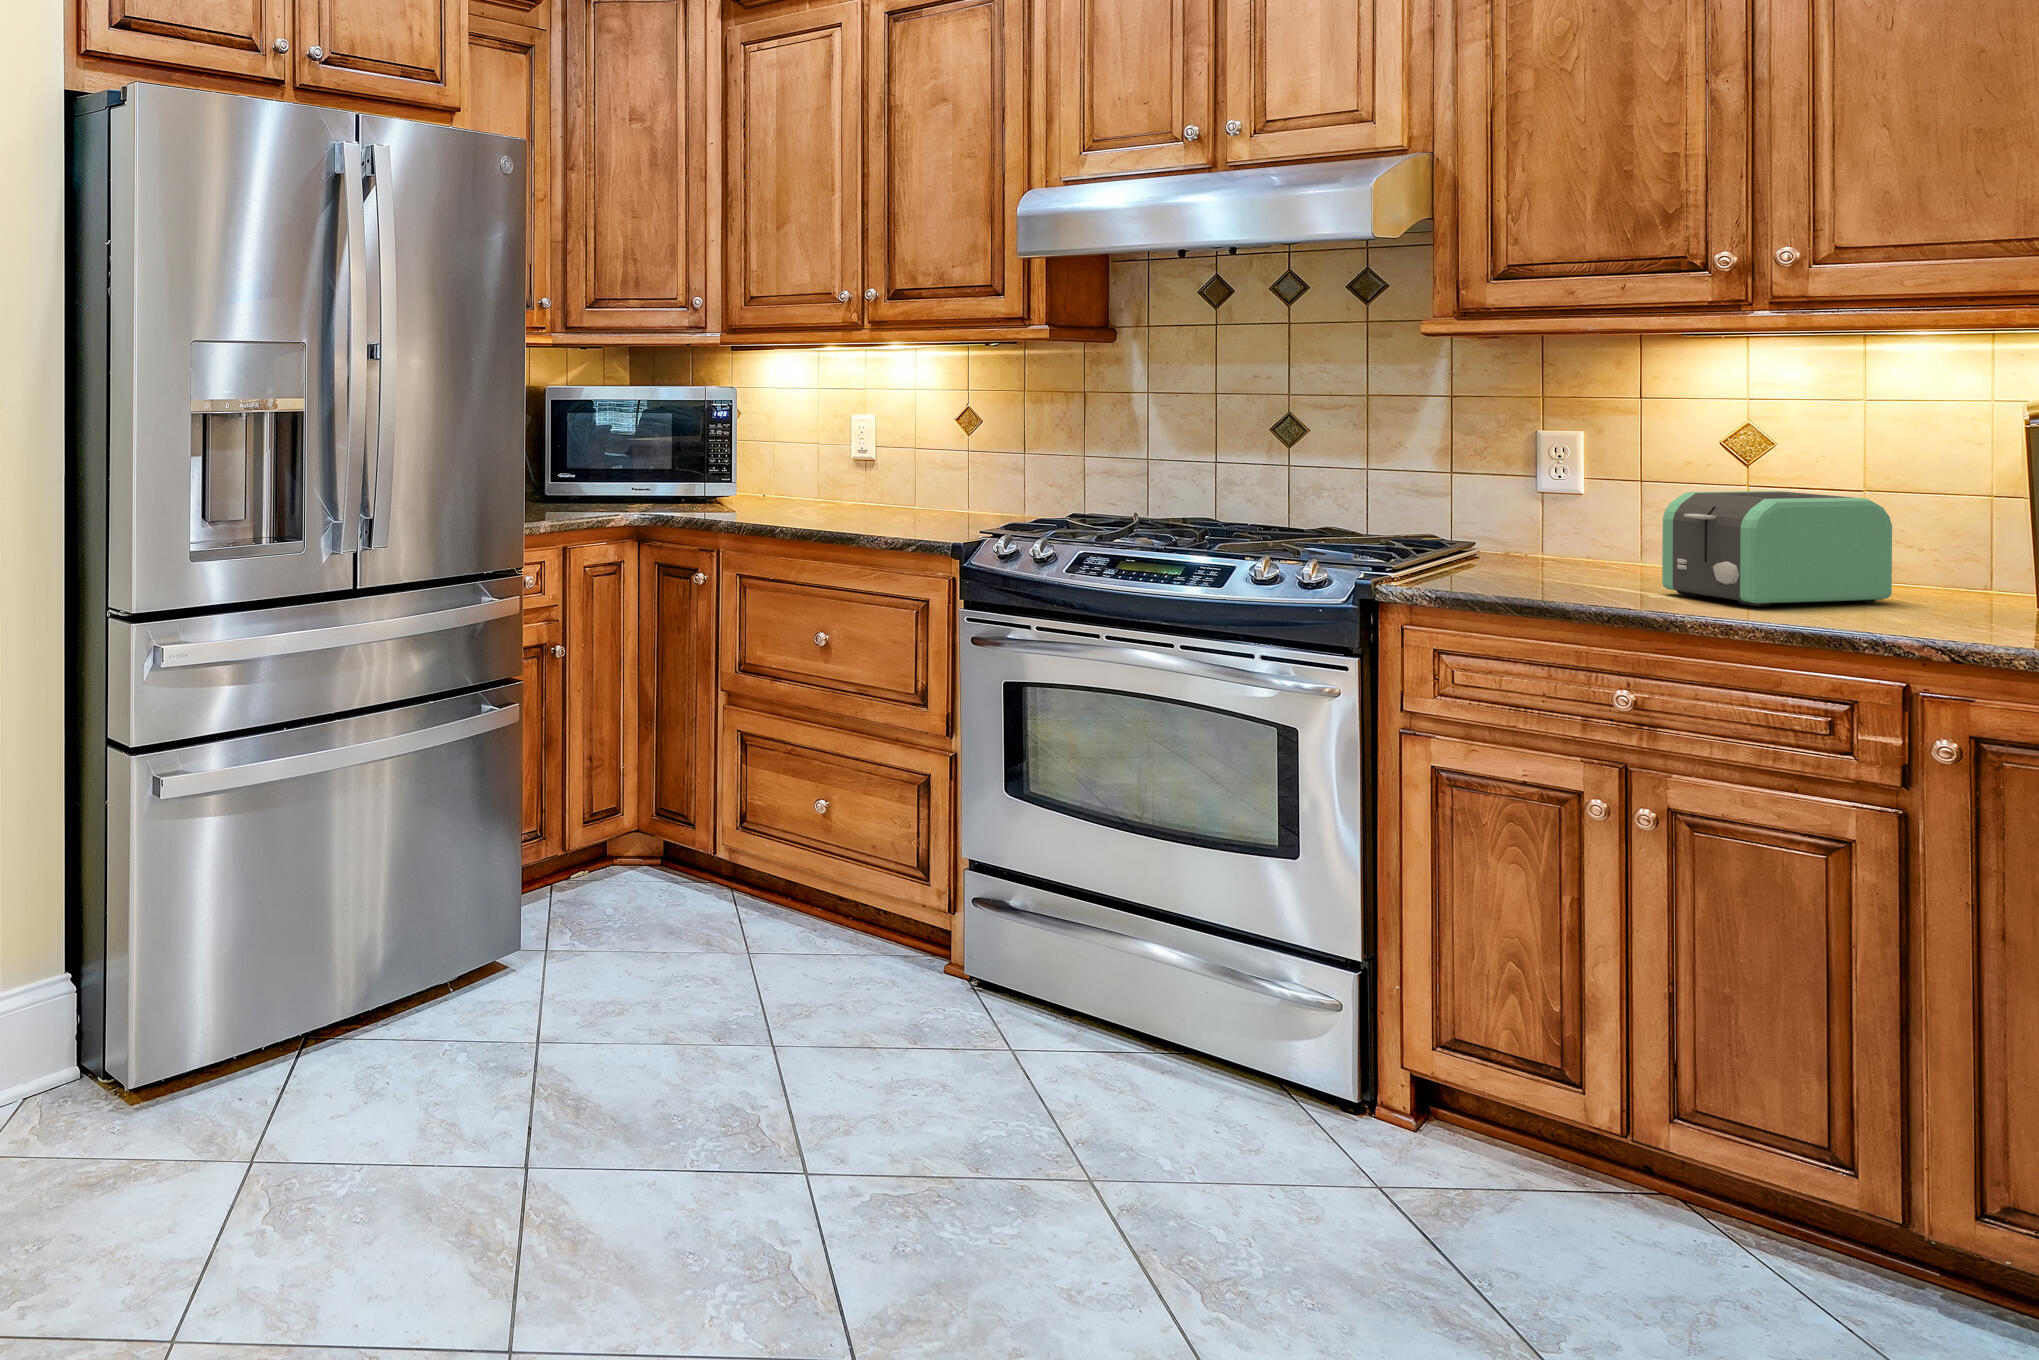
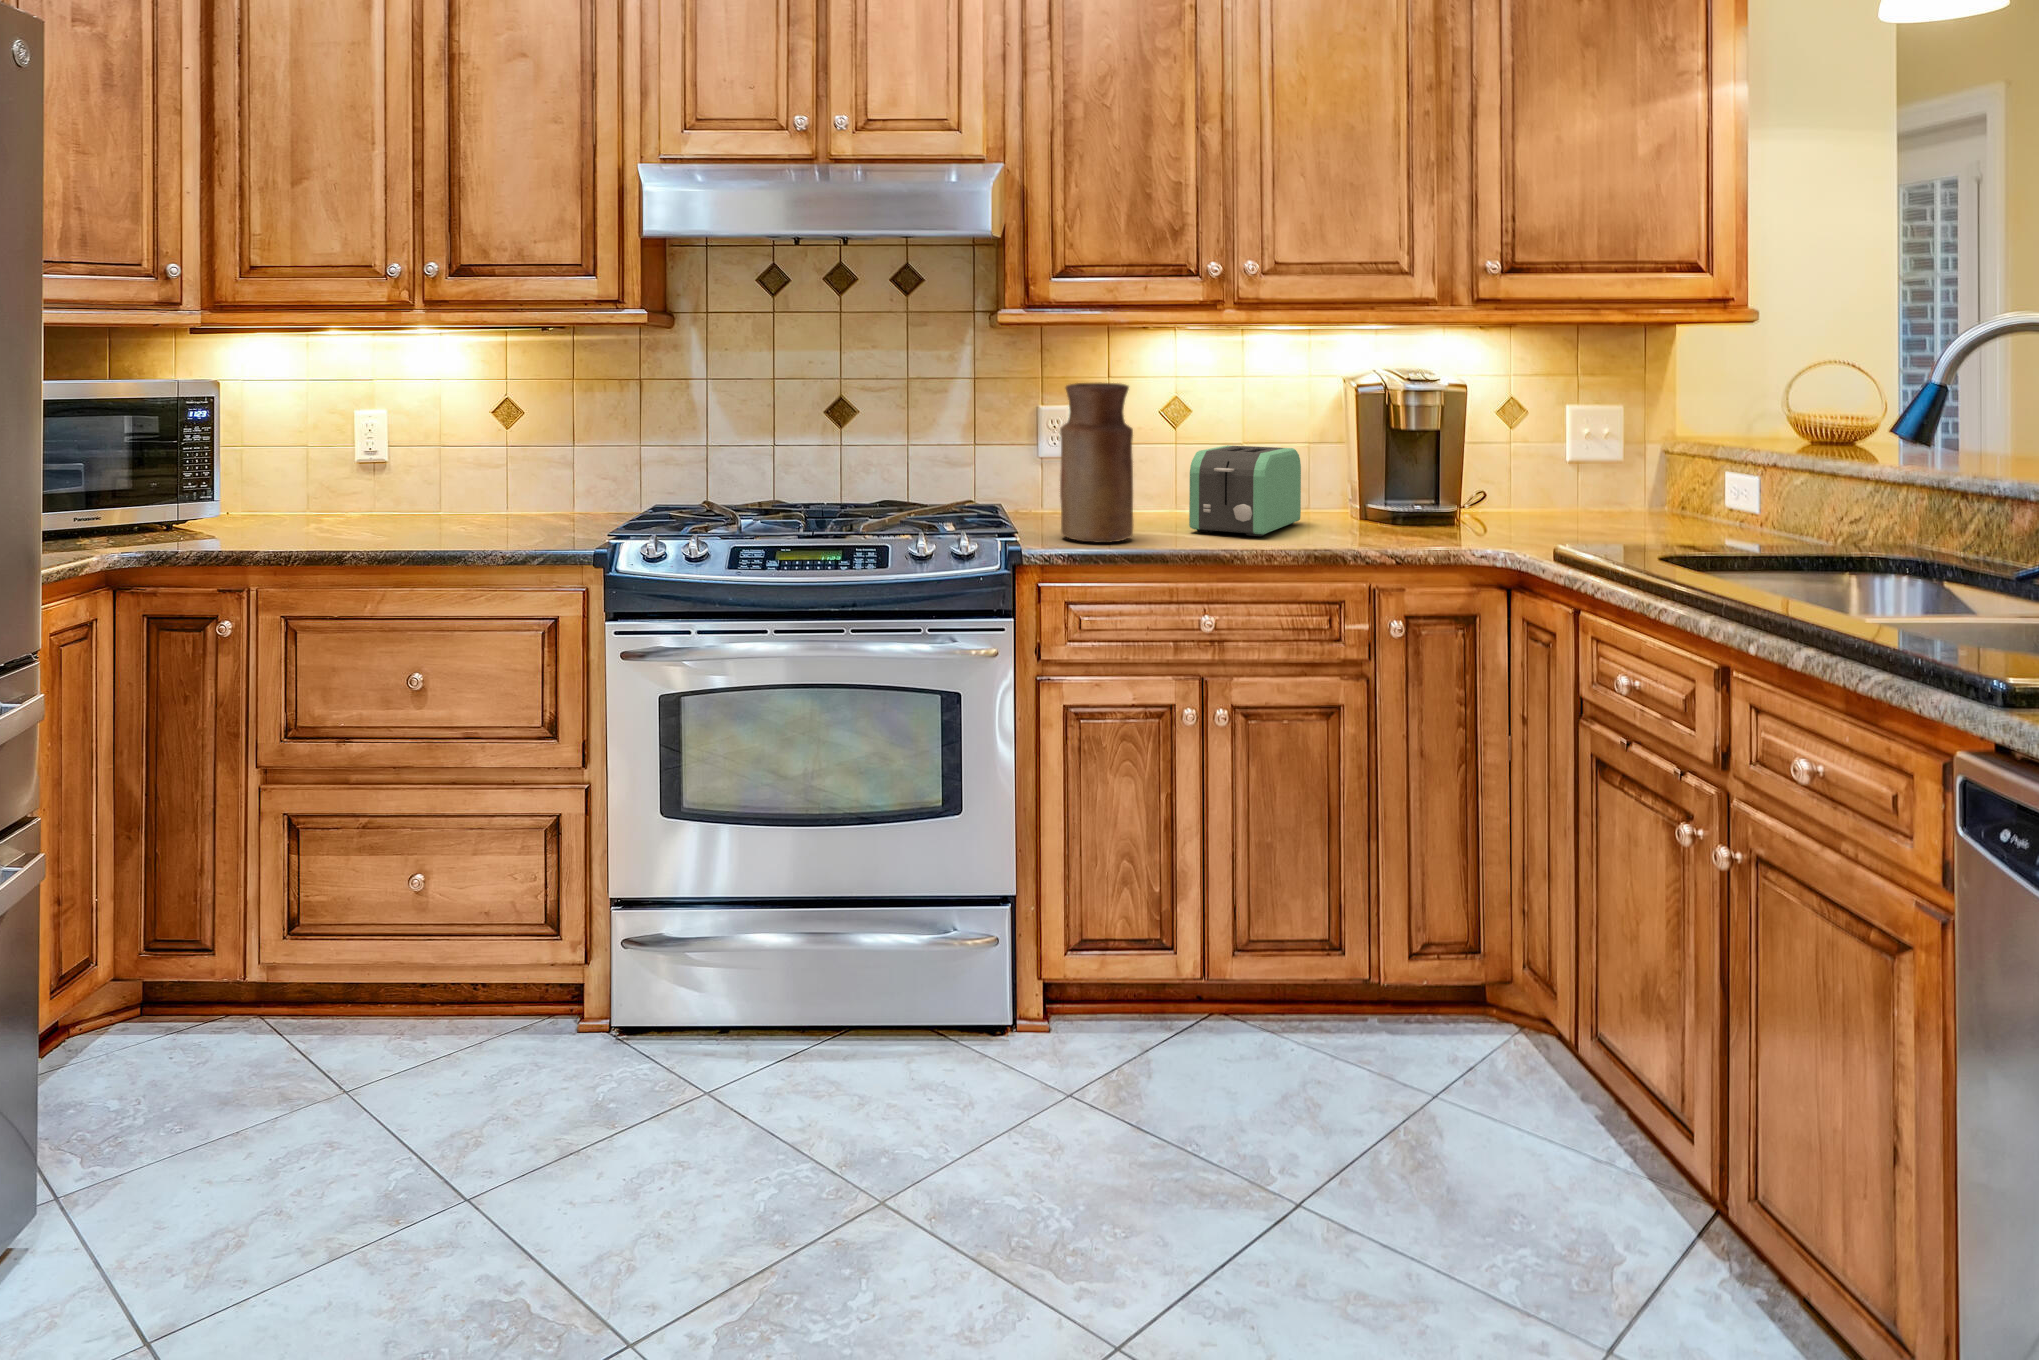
vase: none [1455,403,1557,590] -> present [1060,383,1133,543]

